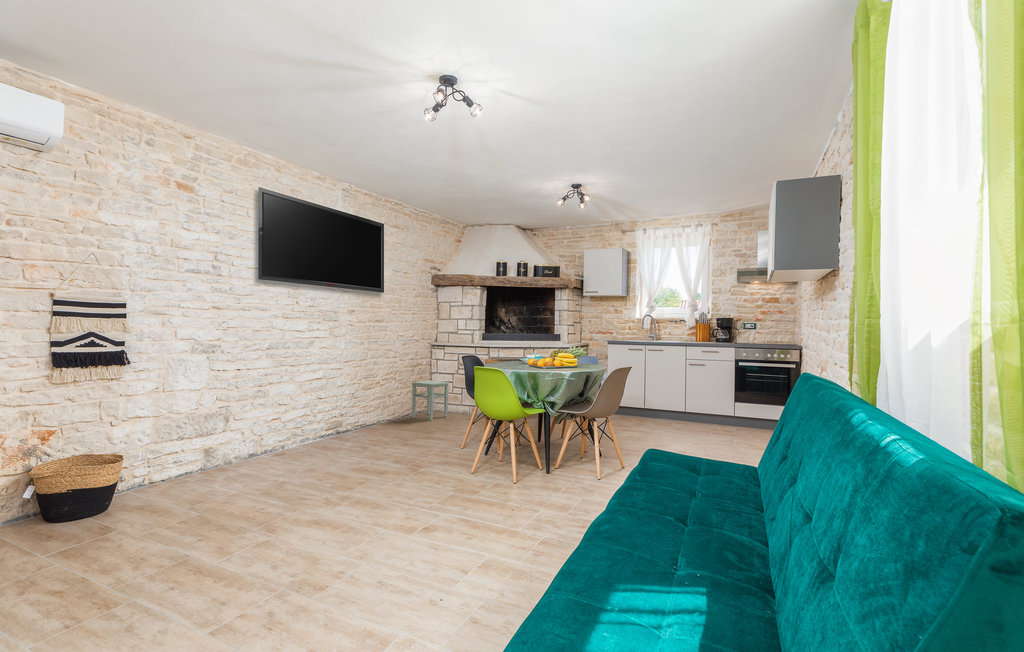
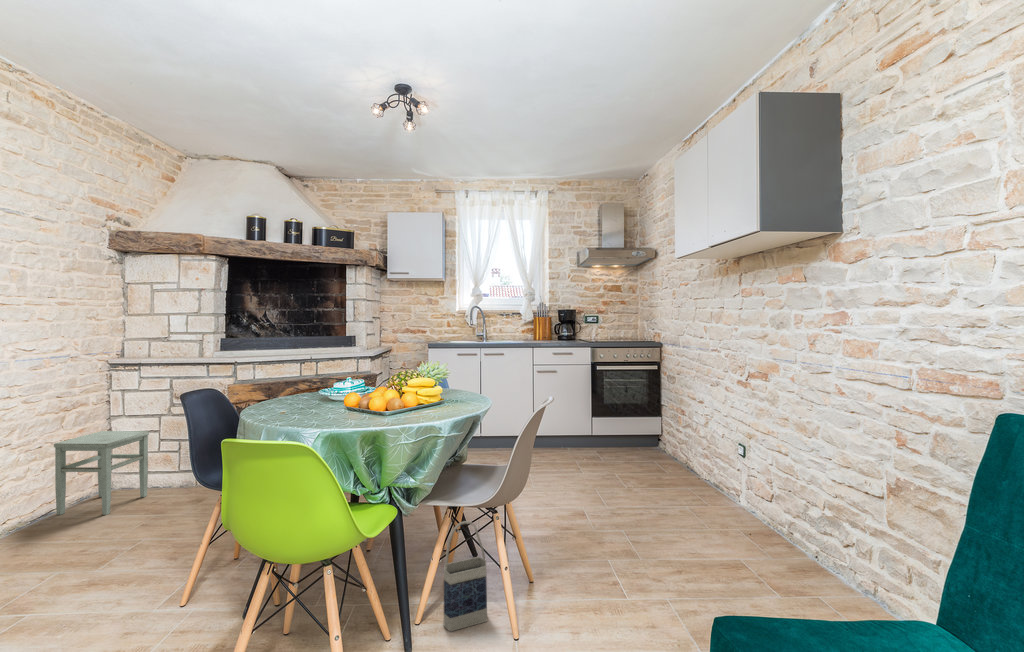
bag: none [565,424,589,476] -> present [444,521,487,631]

